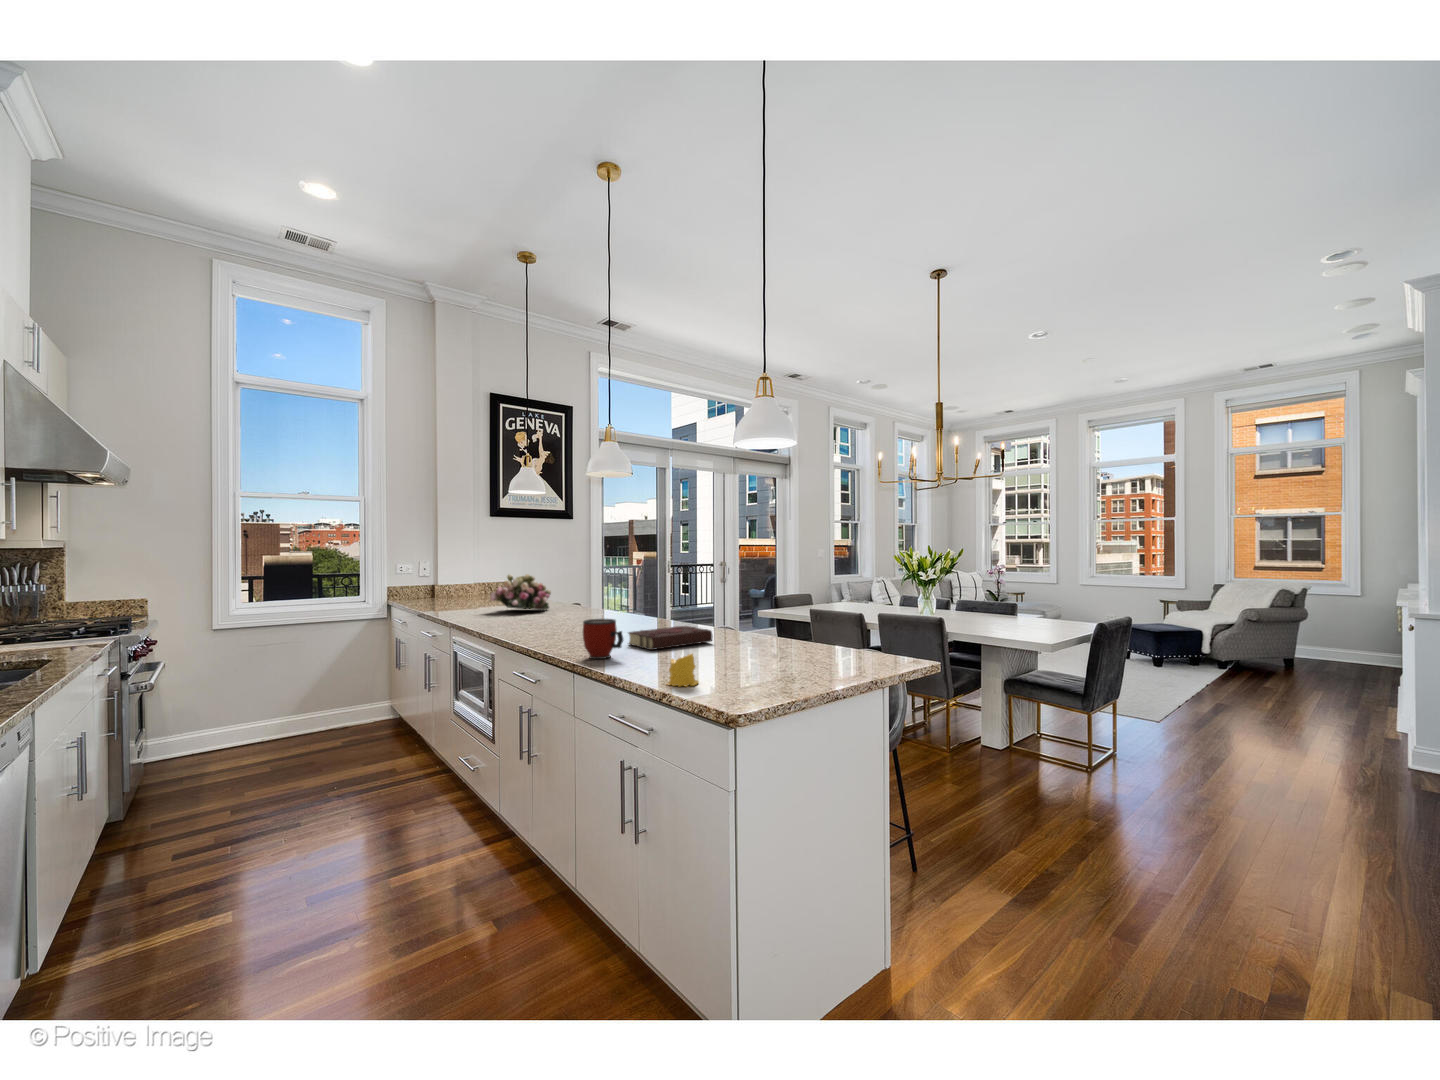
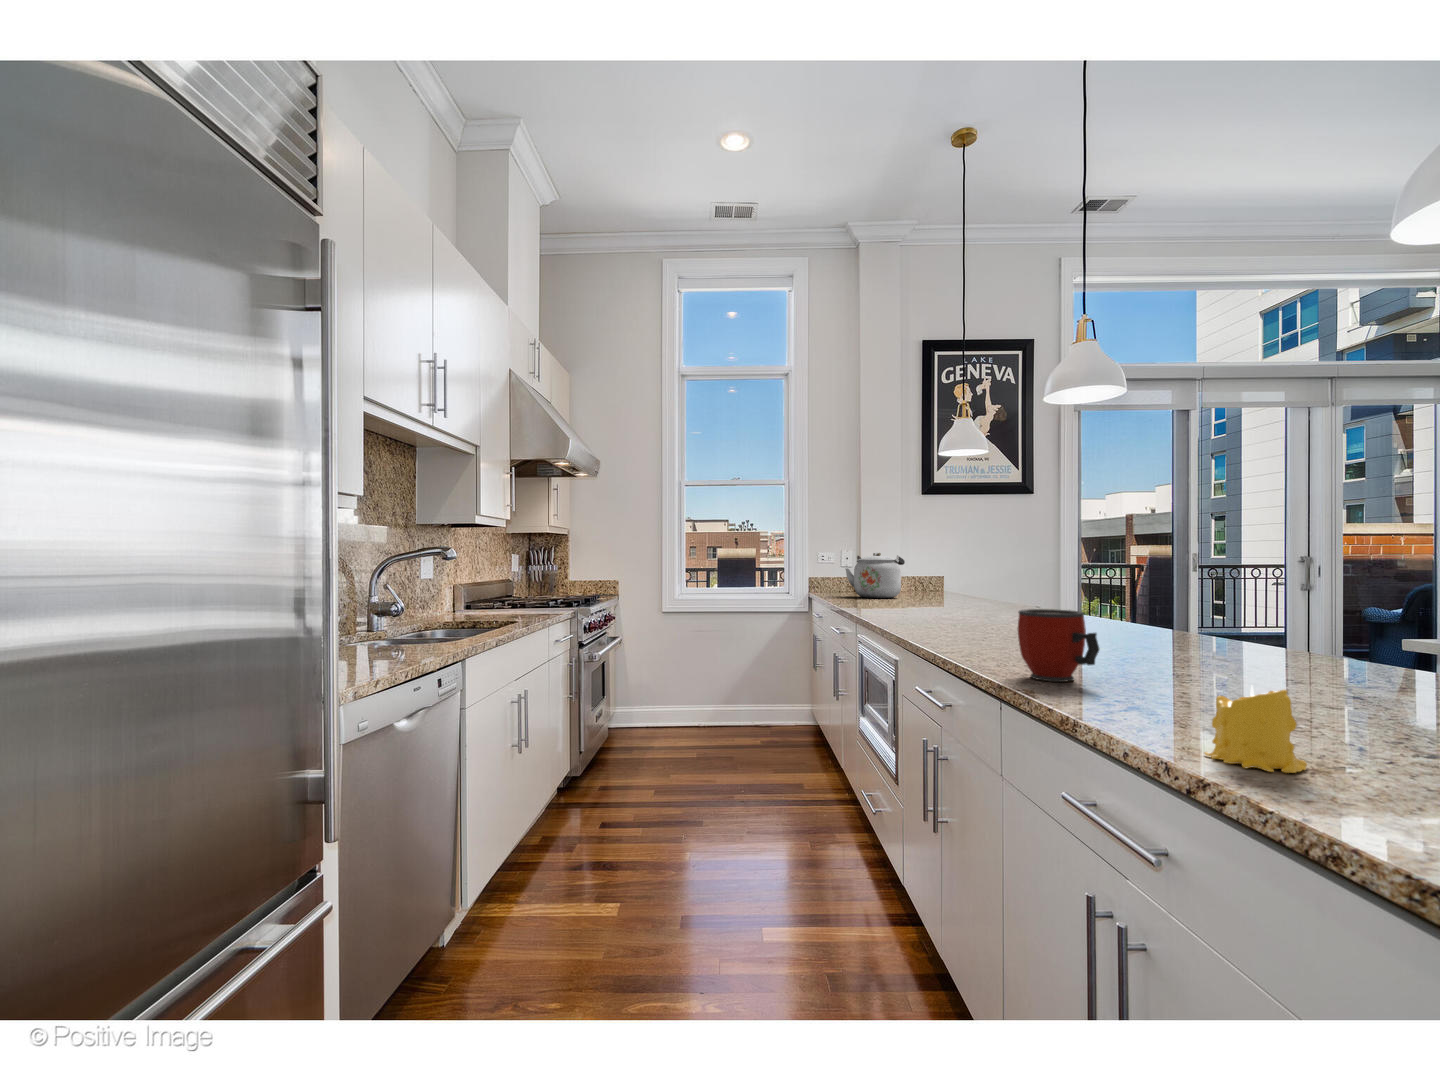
kettle: none [424,565,476,603] -> present [845,552,905,598]
flower arrangement: present [490,574,551,610] -> none [912,559,996,610]
book: present [628,626,713,650] -> none [1112,641,1319,678]

